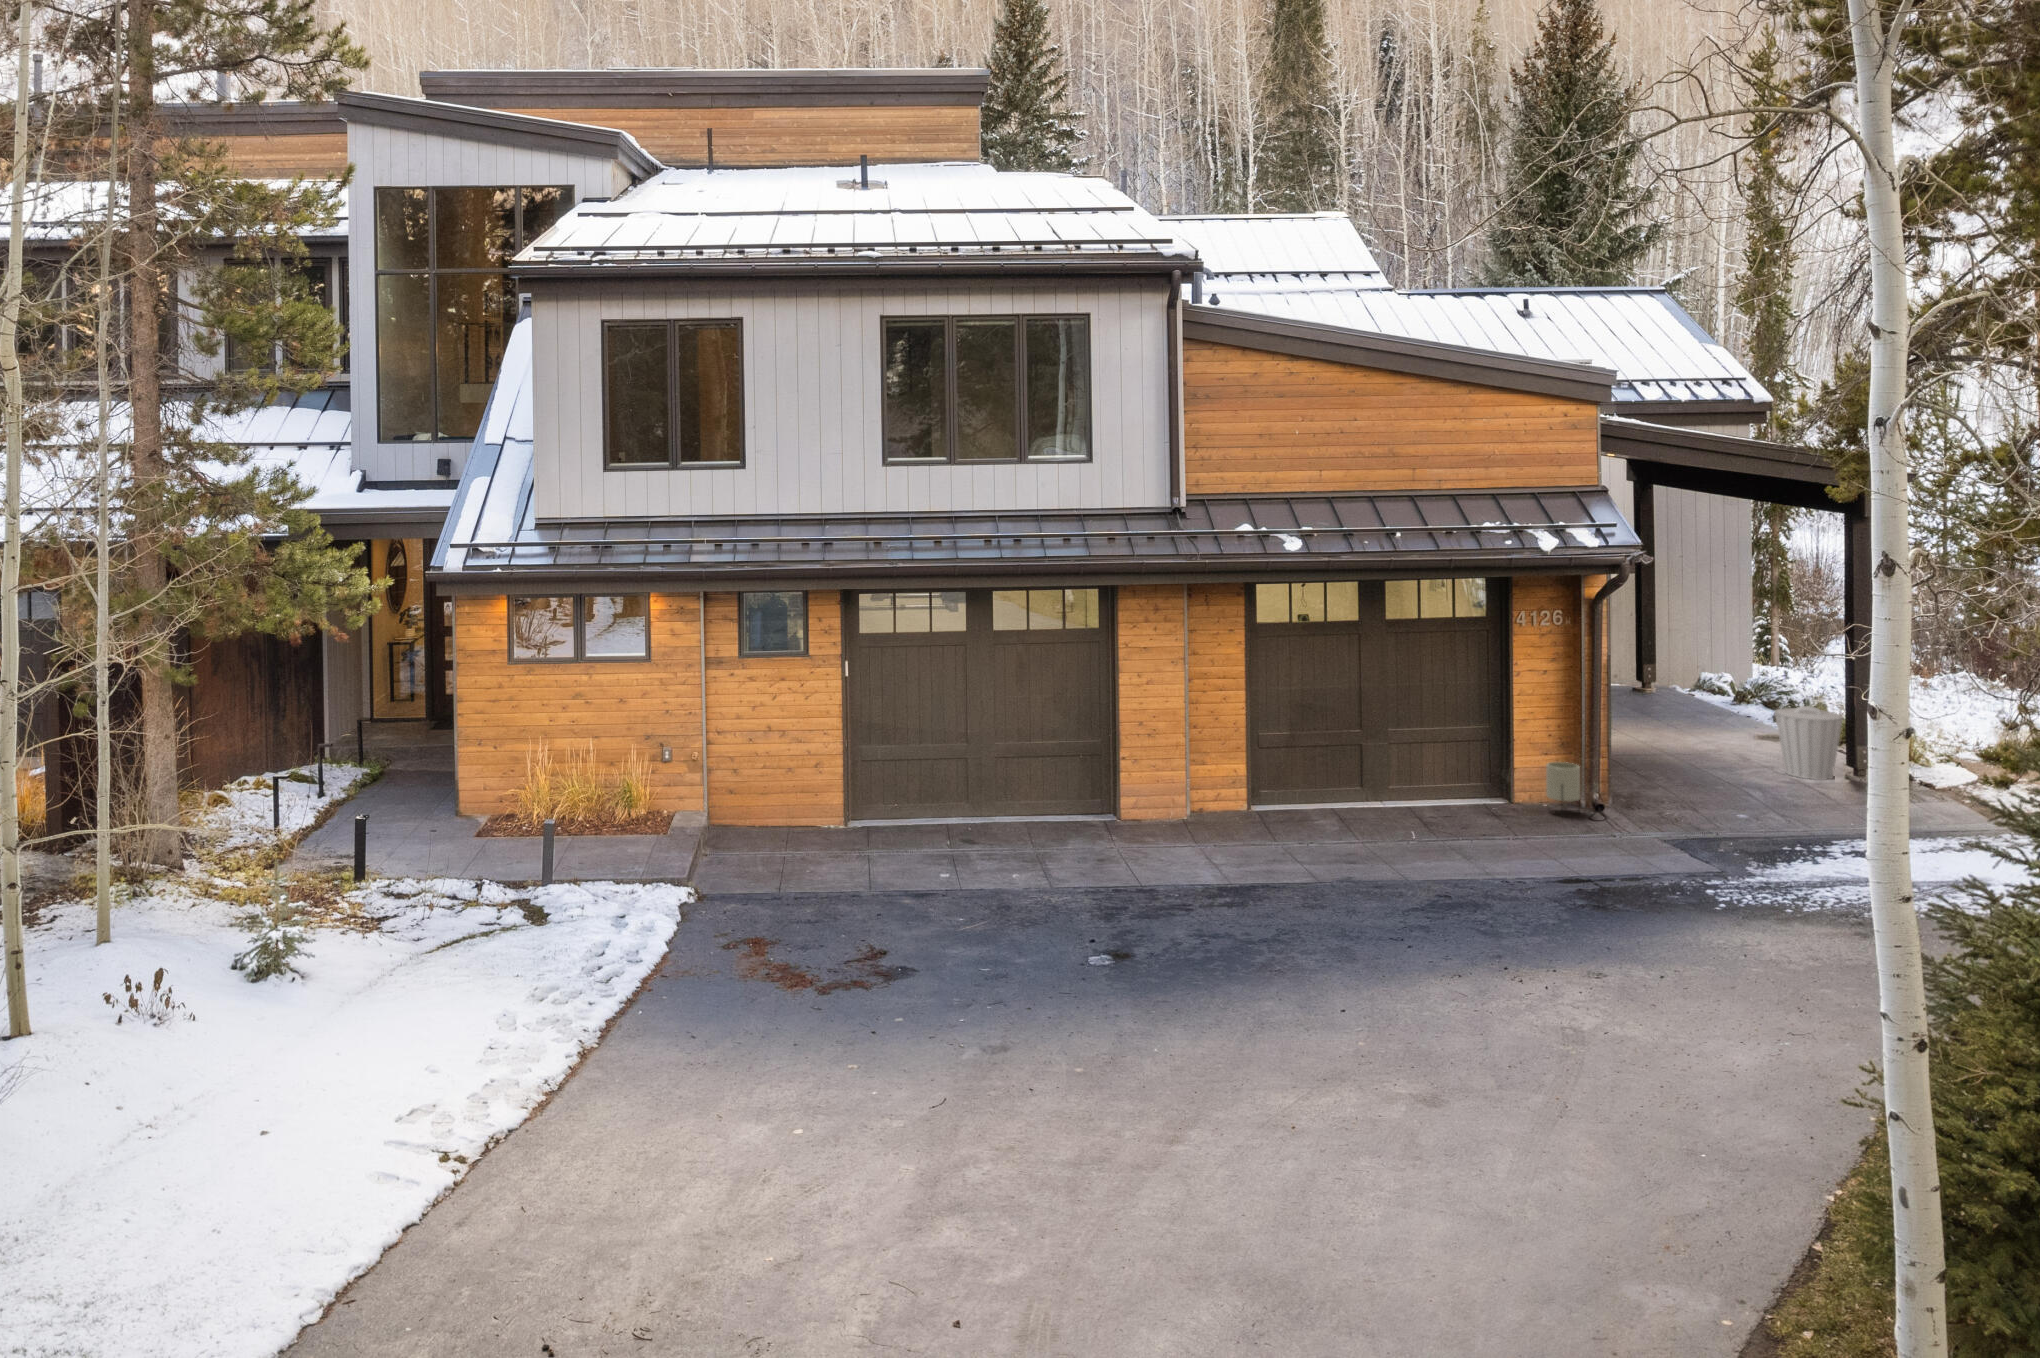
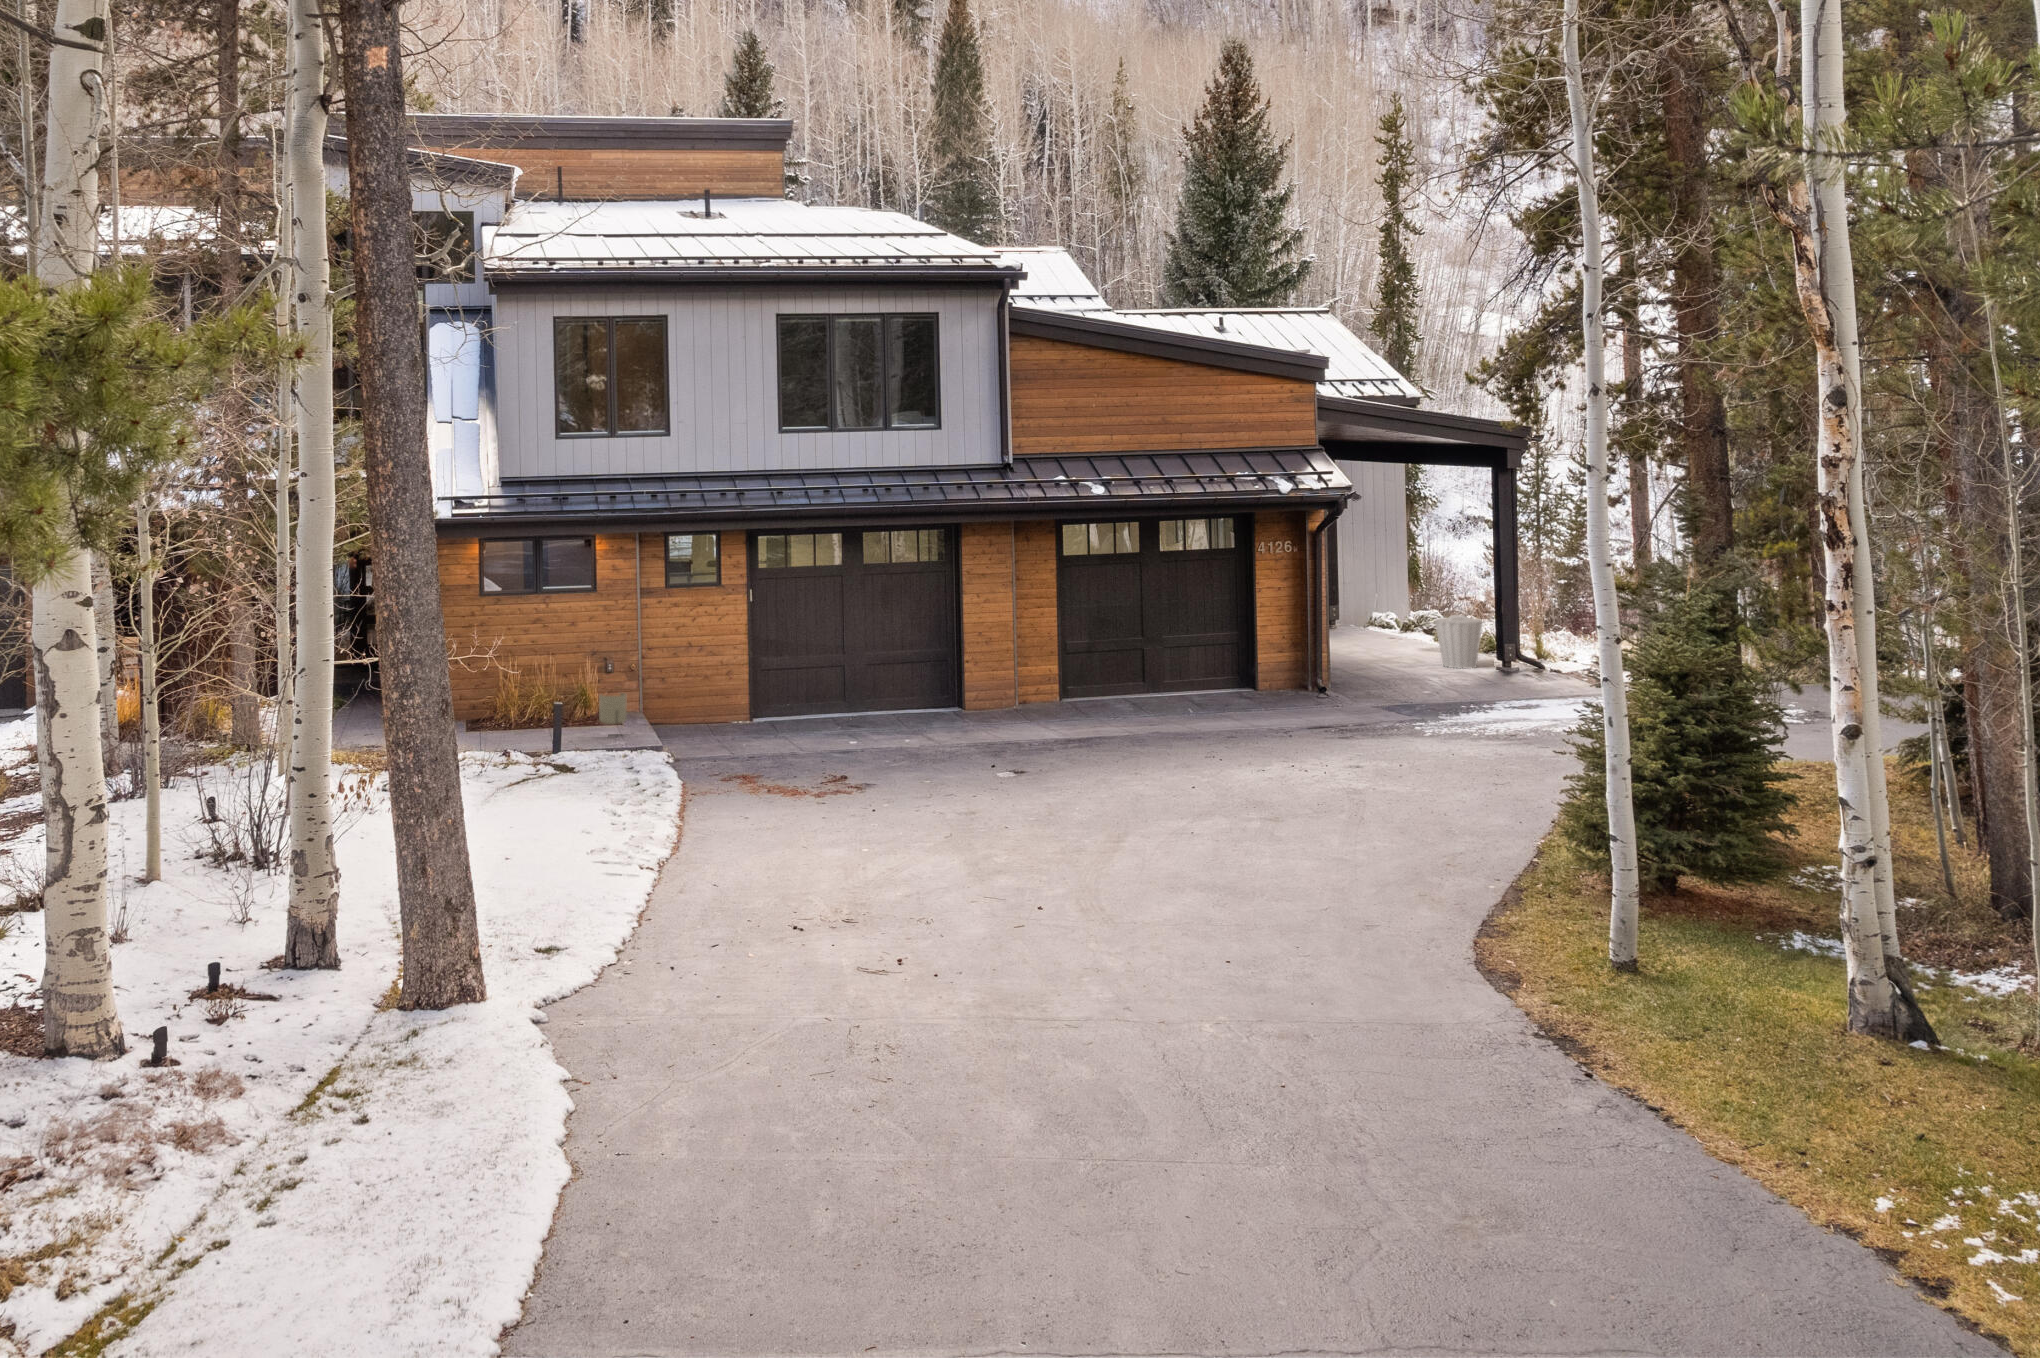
planter: present [1546,762,1580,802] -> present [599,693,627,724]

